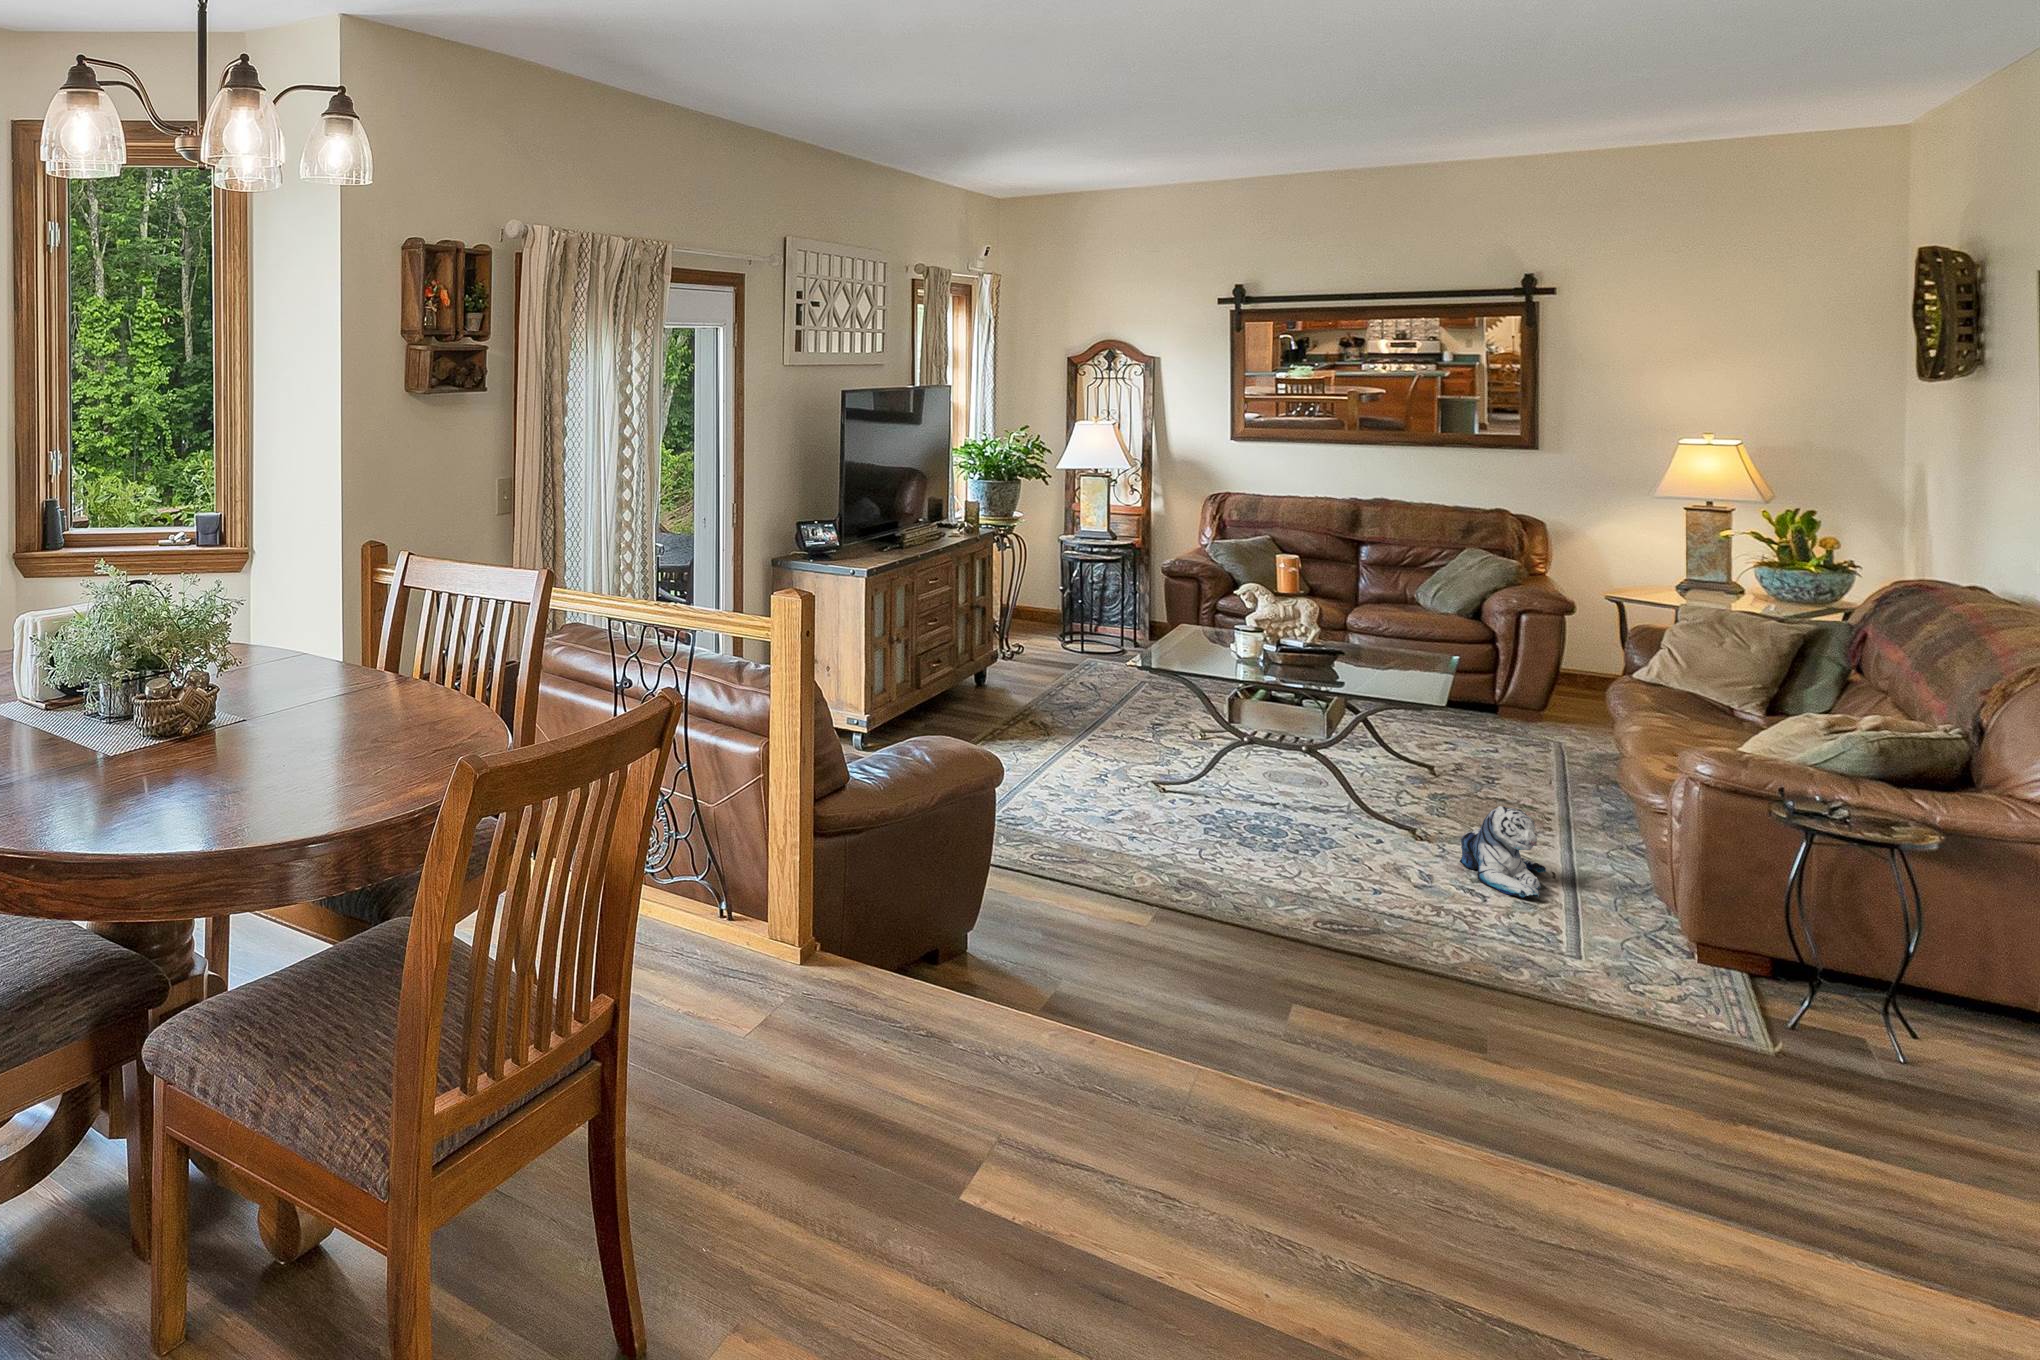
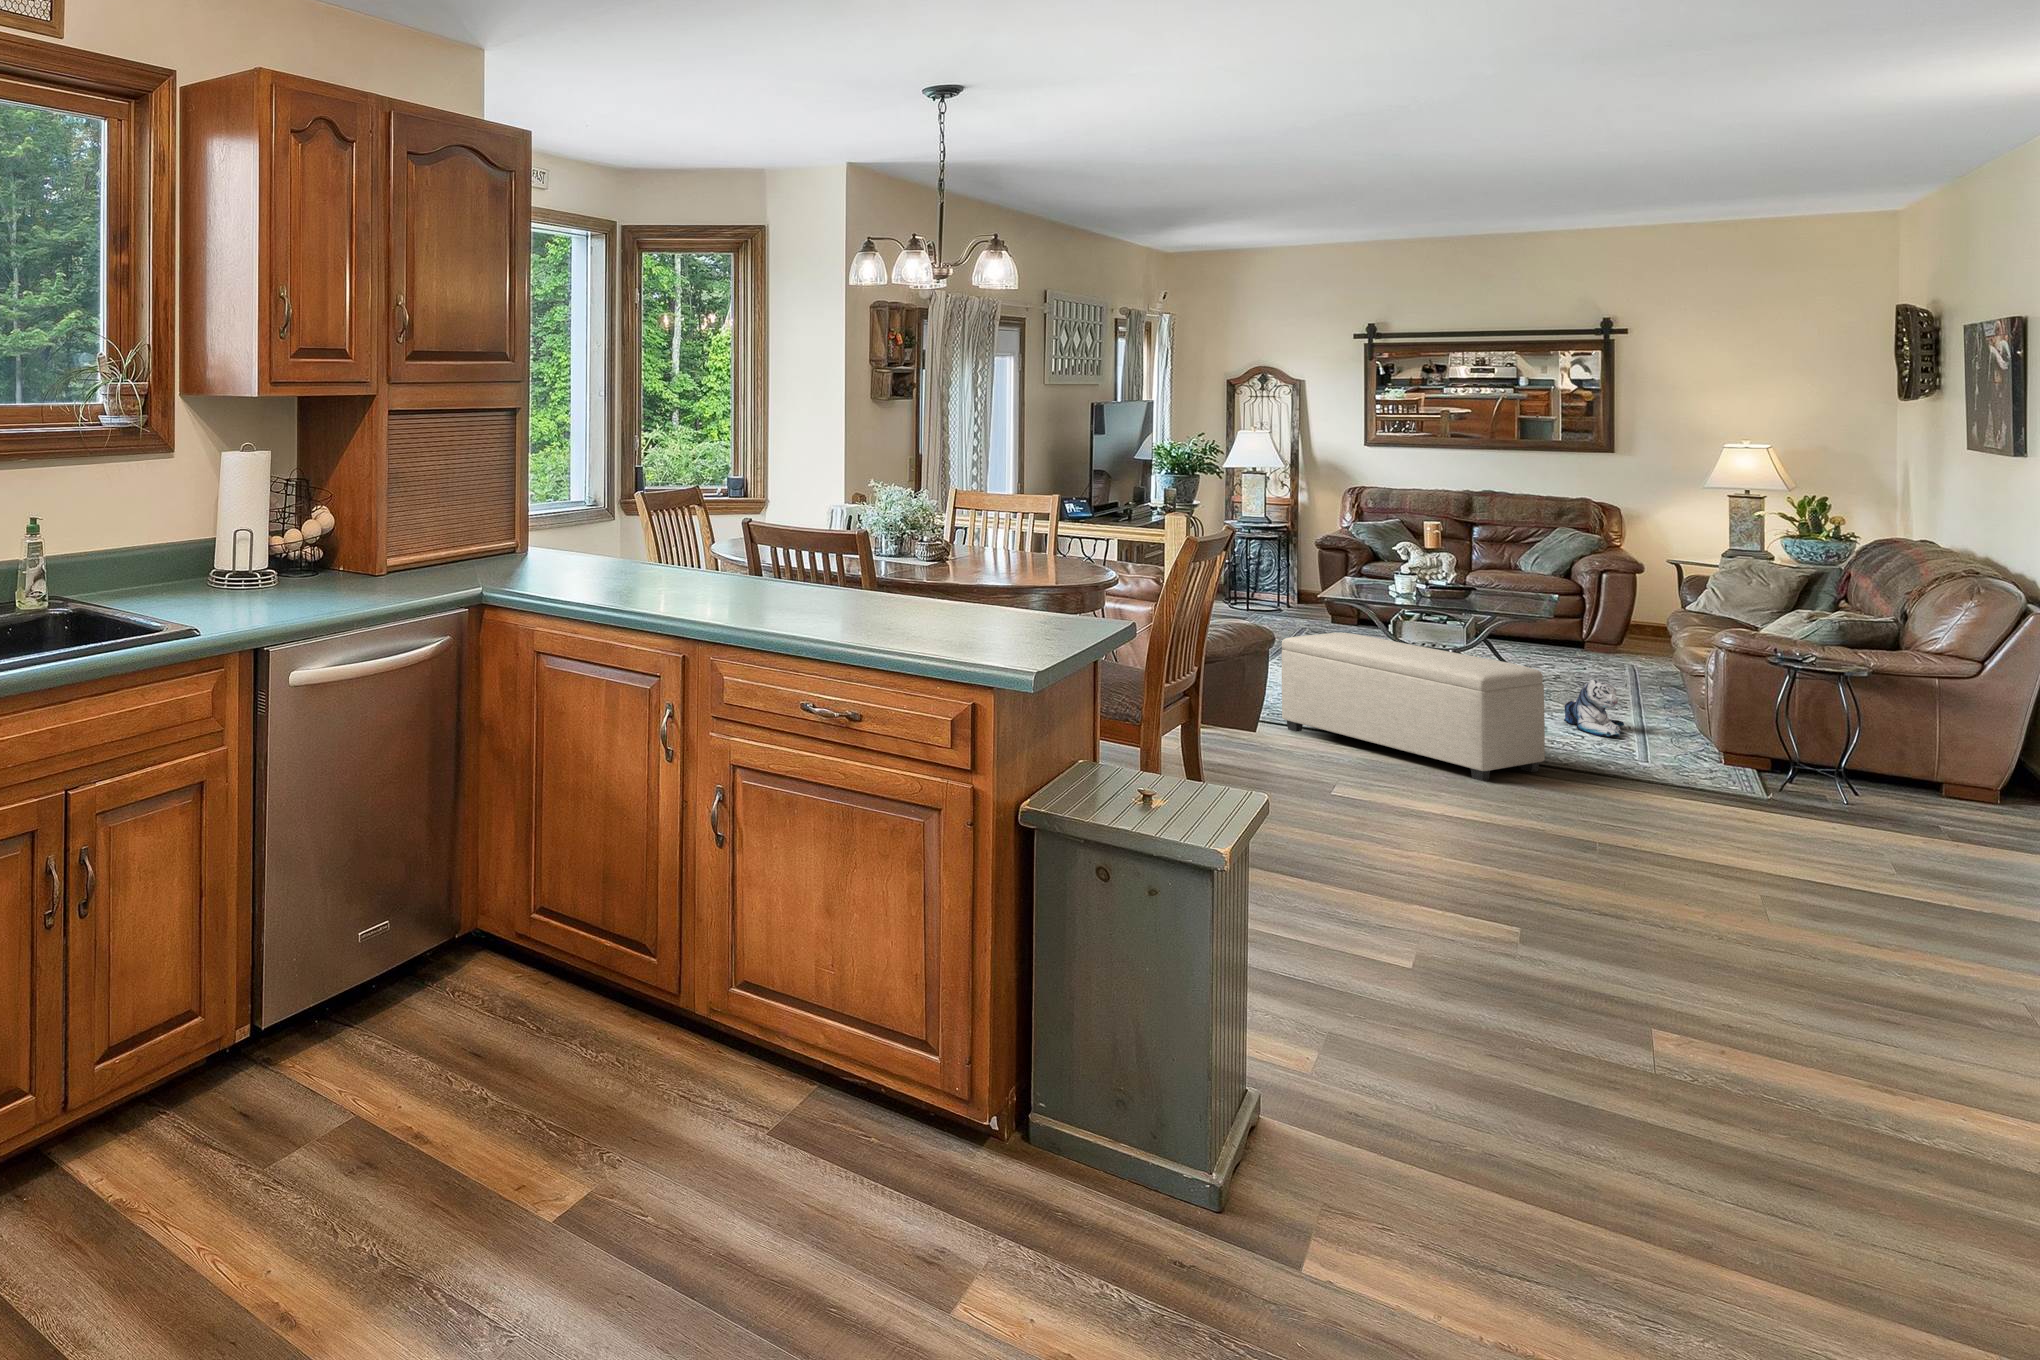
ottoman: none [1043,739,1421,1014] -> present [1282,633,1545,781]

